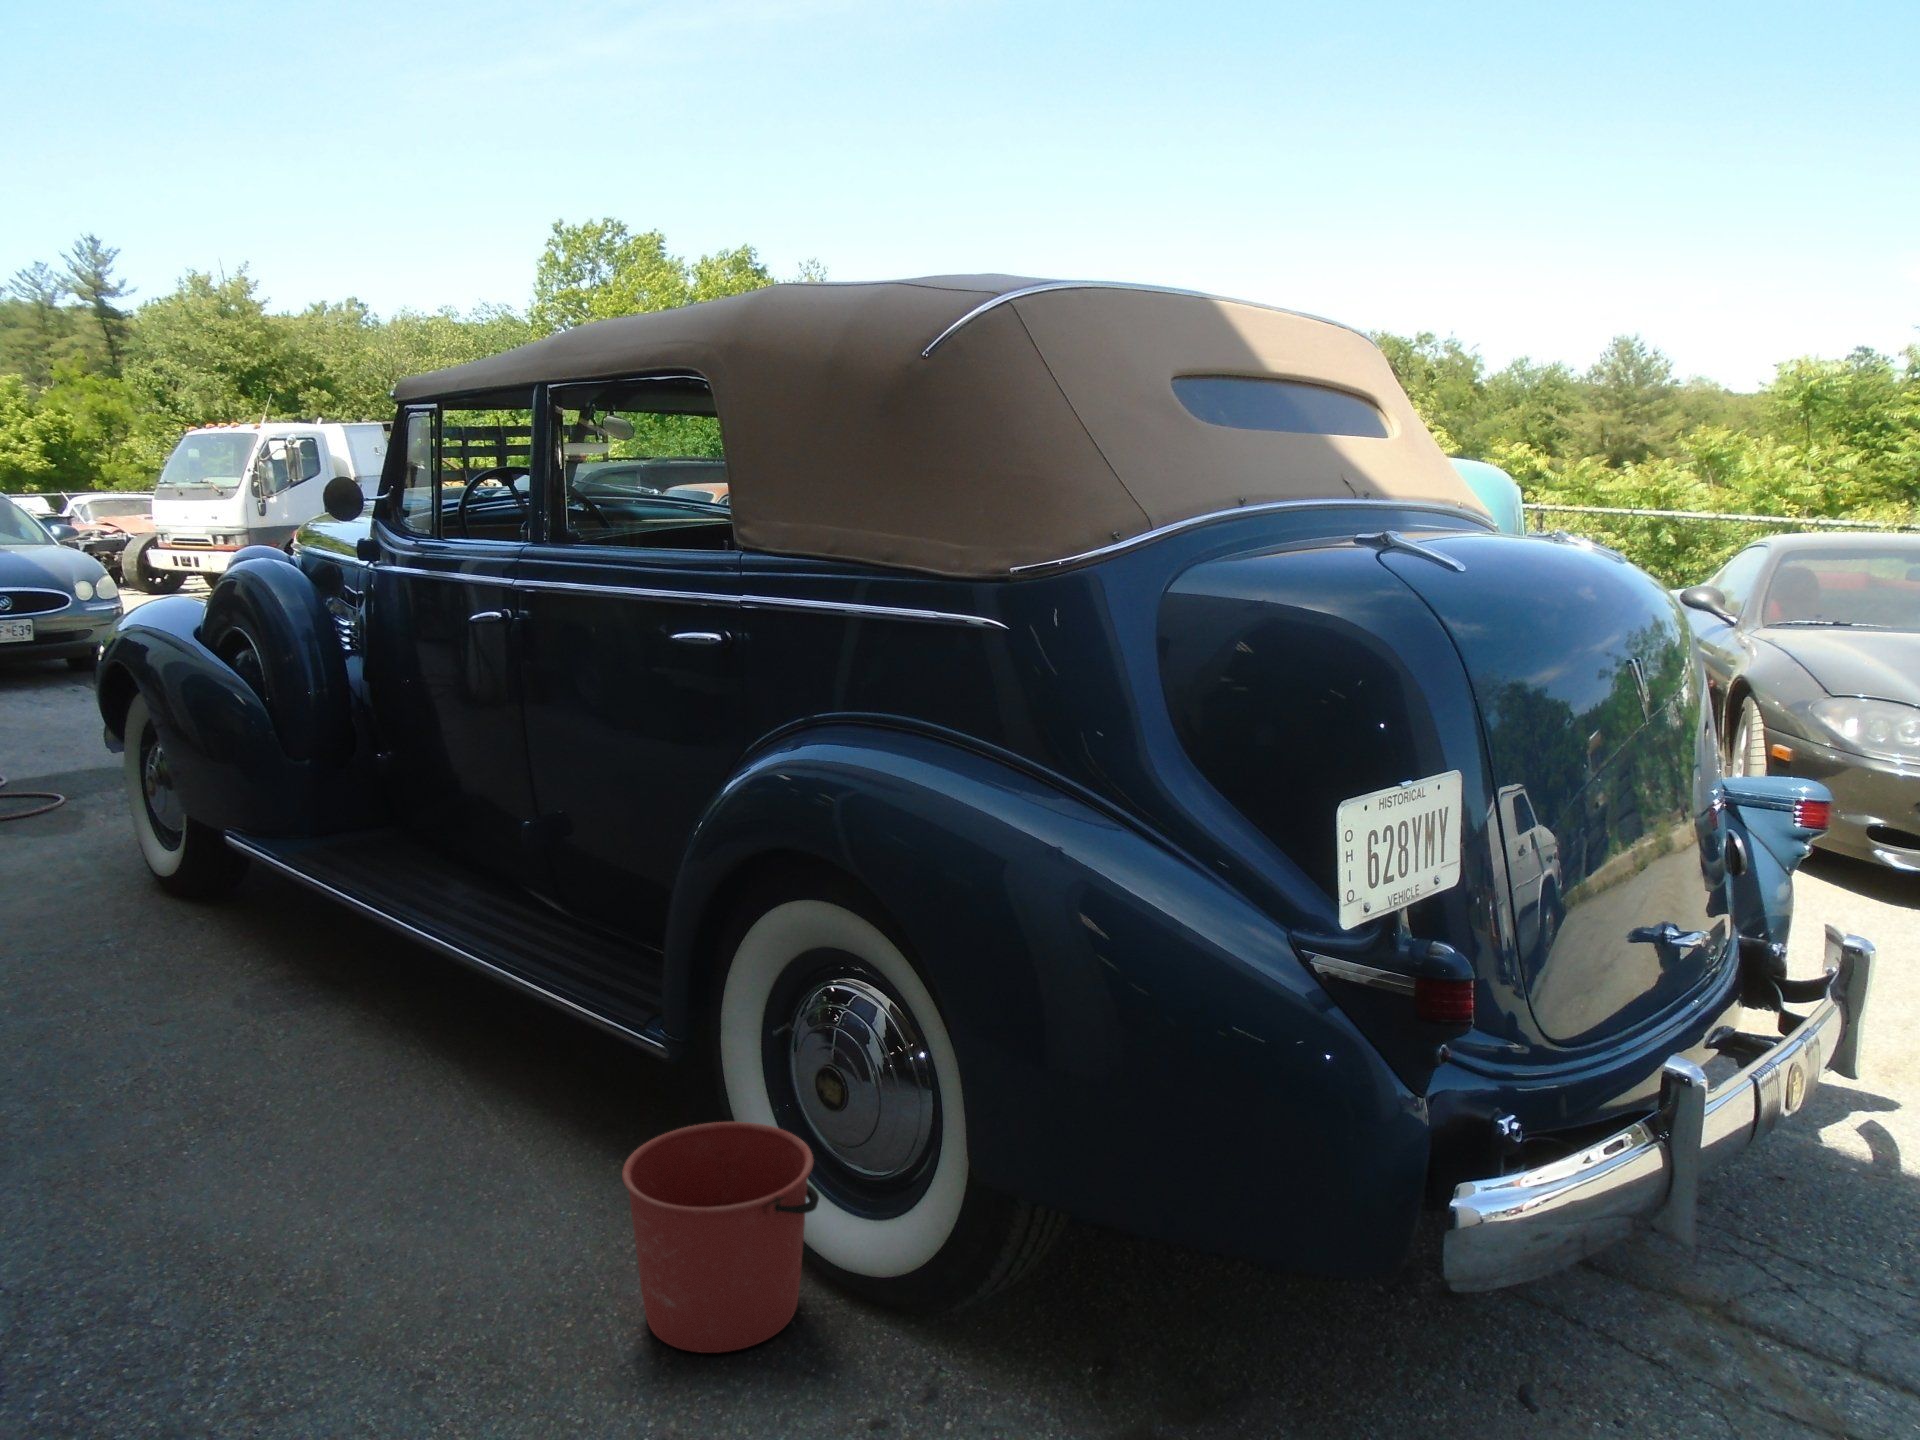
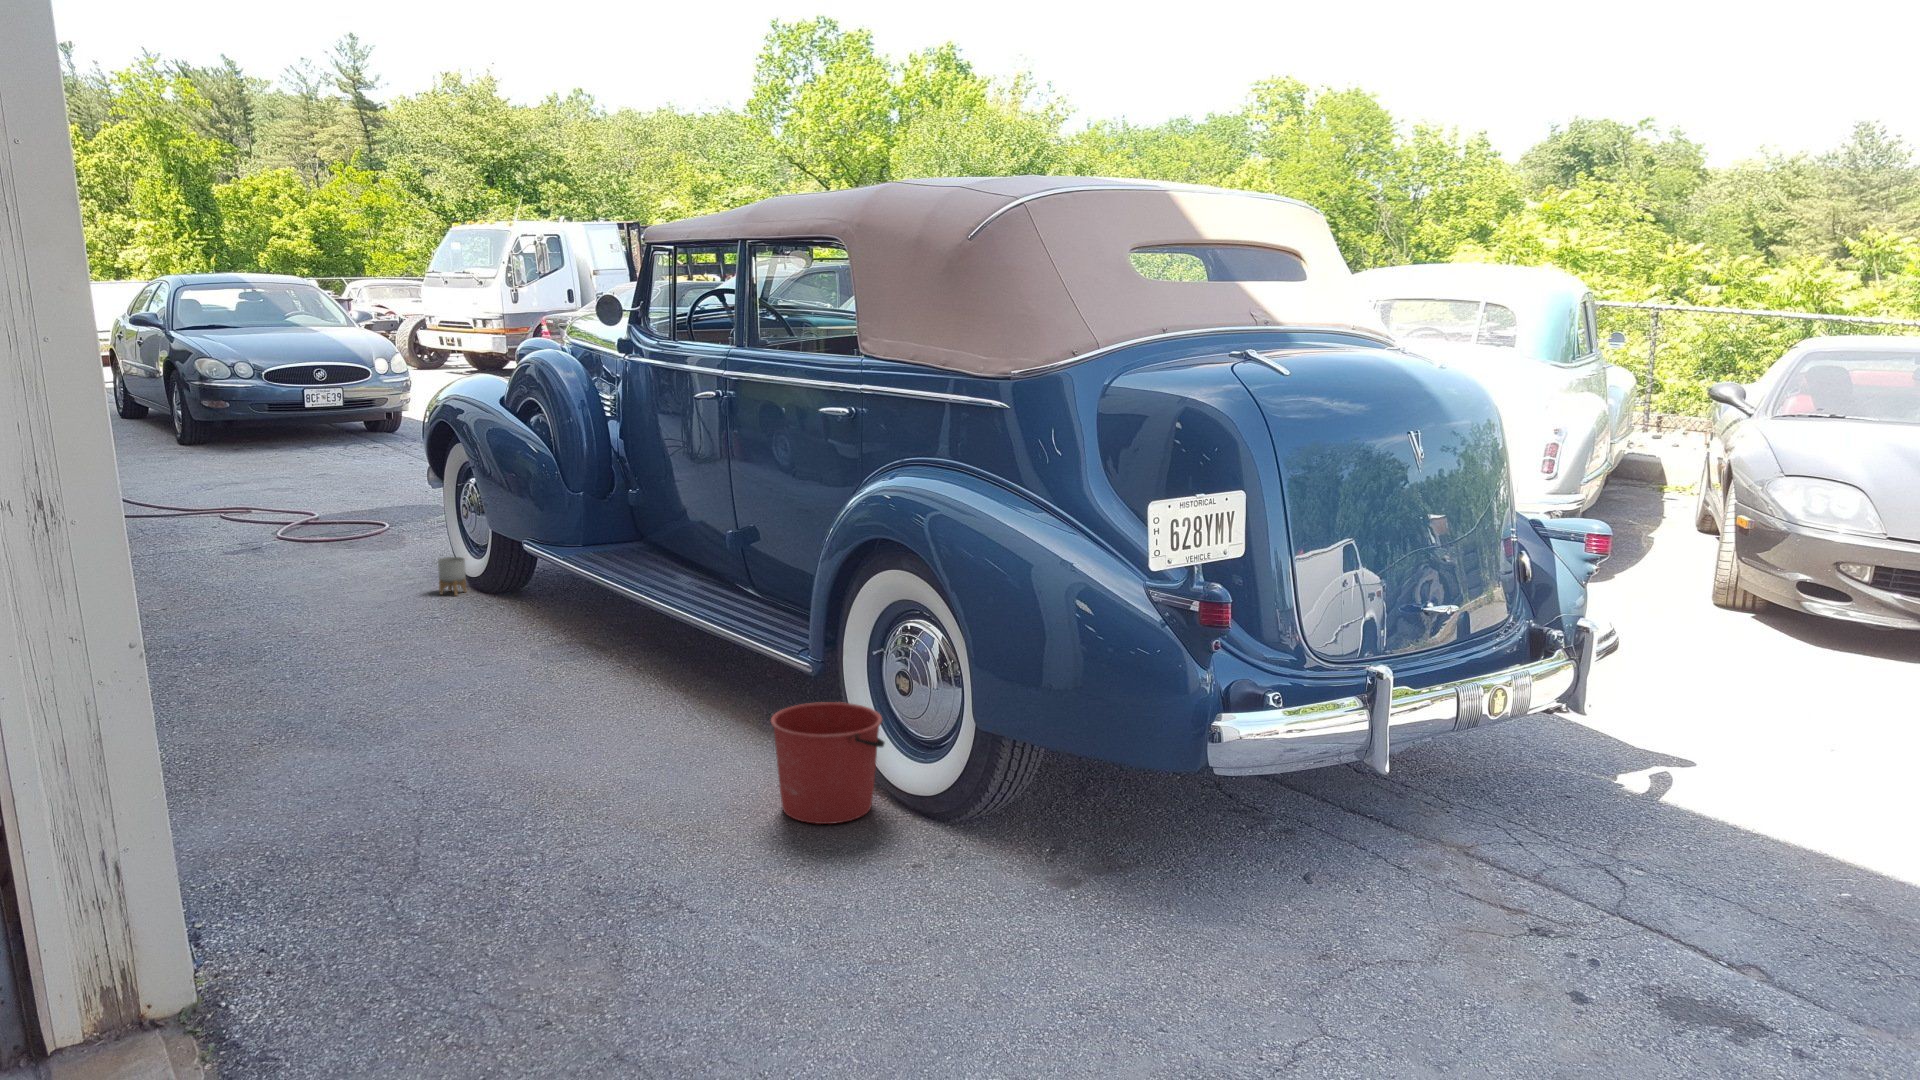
planter: none [106,855,152,911] -> present [438,557,466,596]

